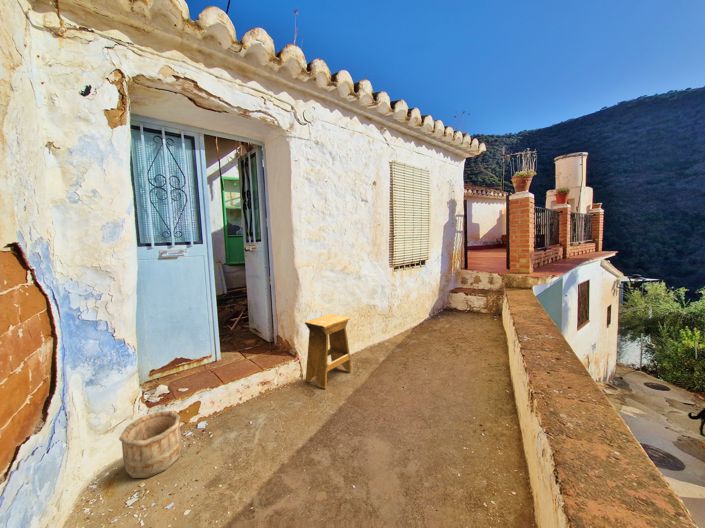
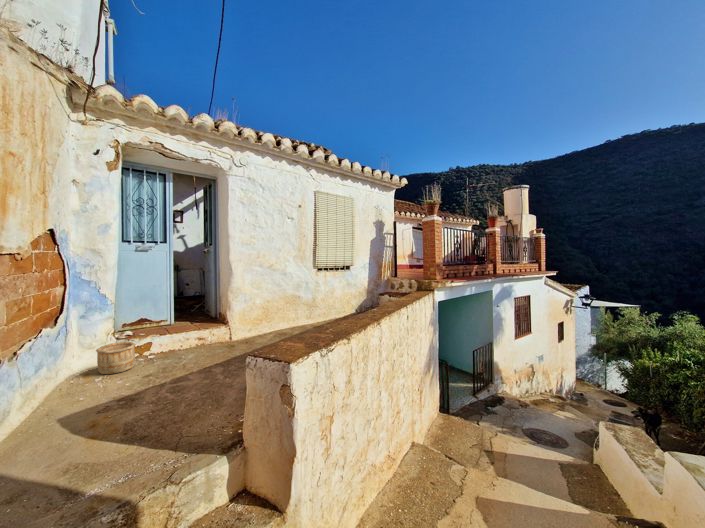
stool: present [305,314,351,389] -> none [233,297,269,345]

